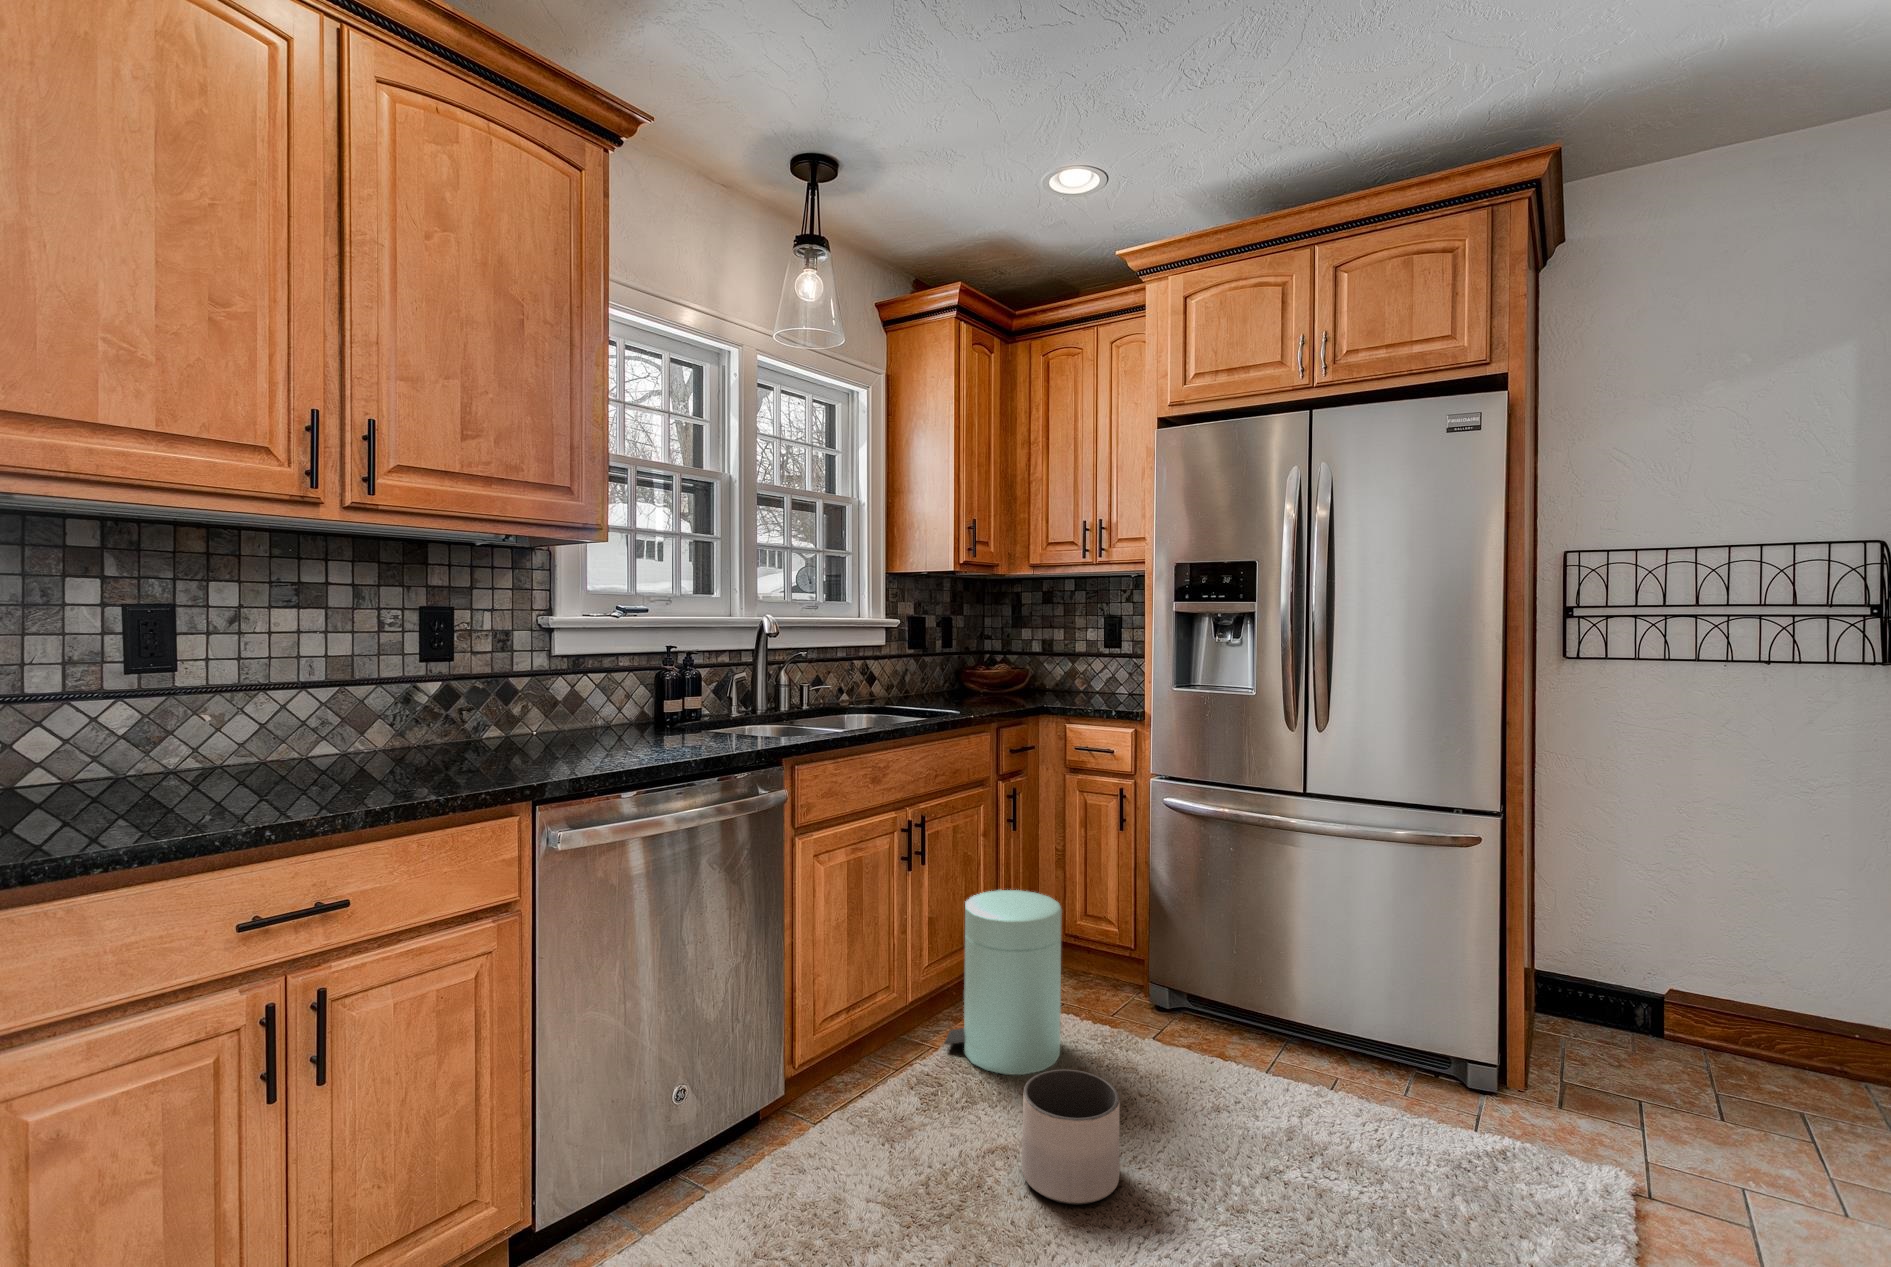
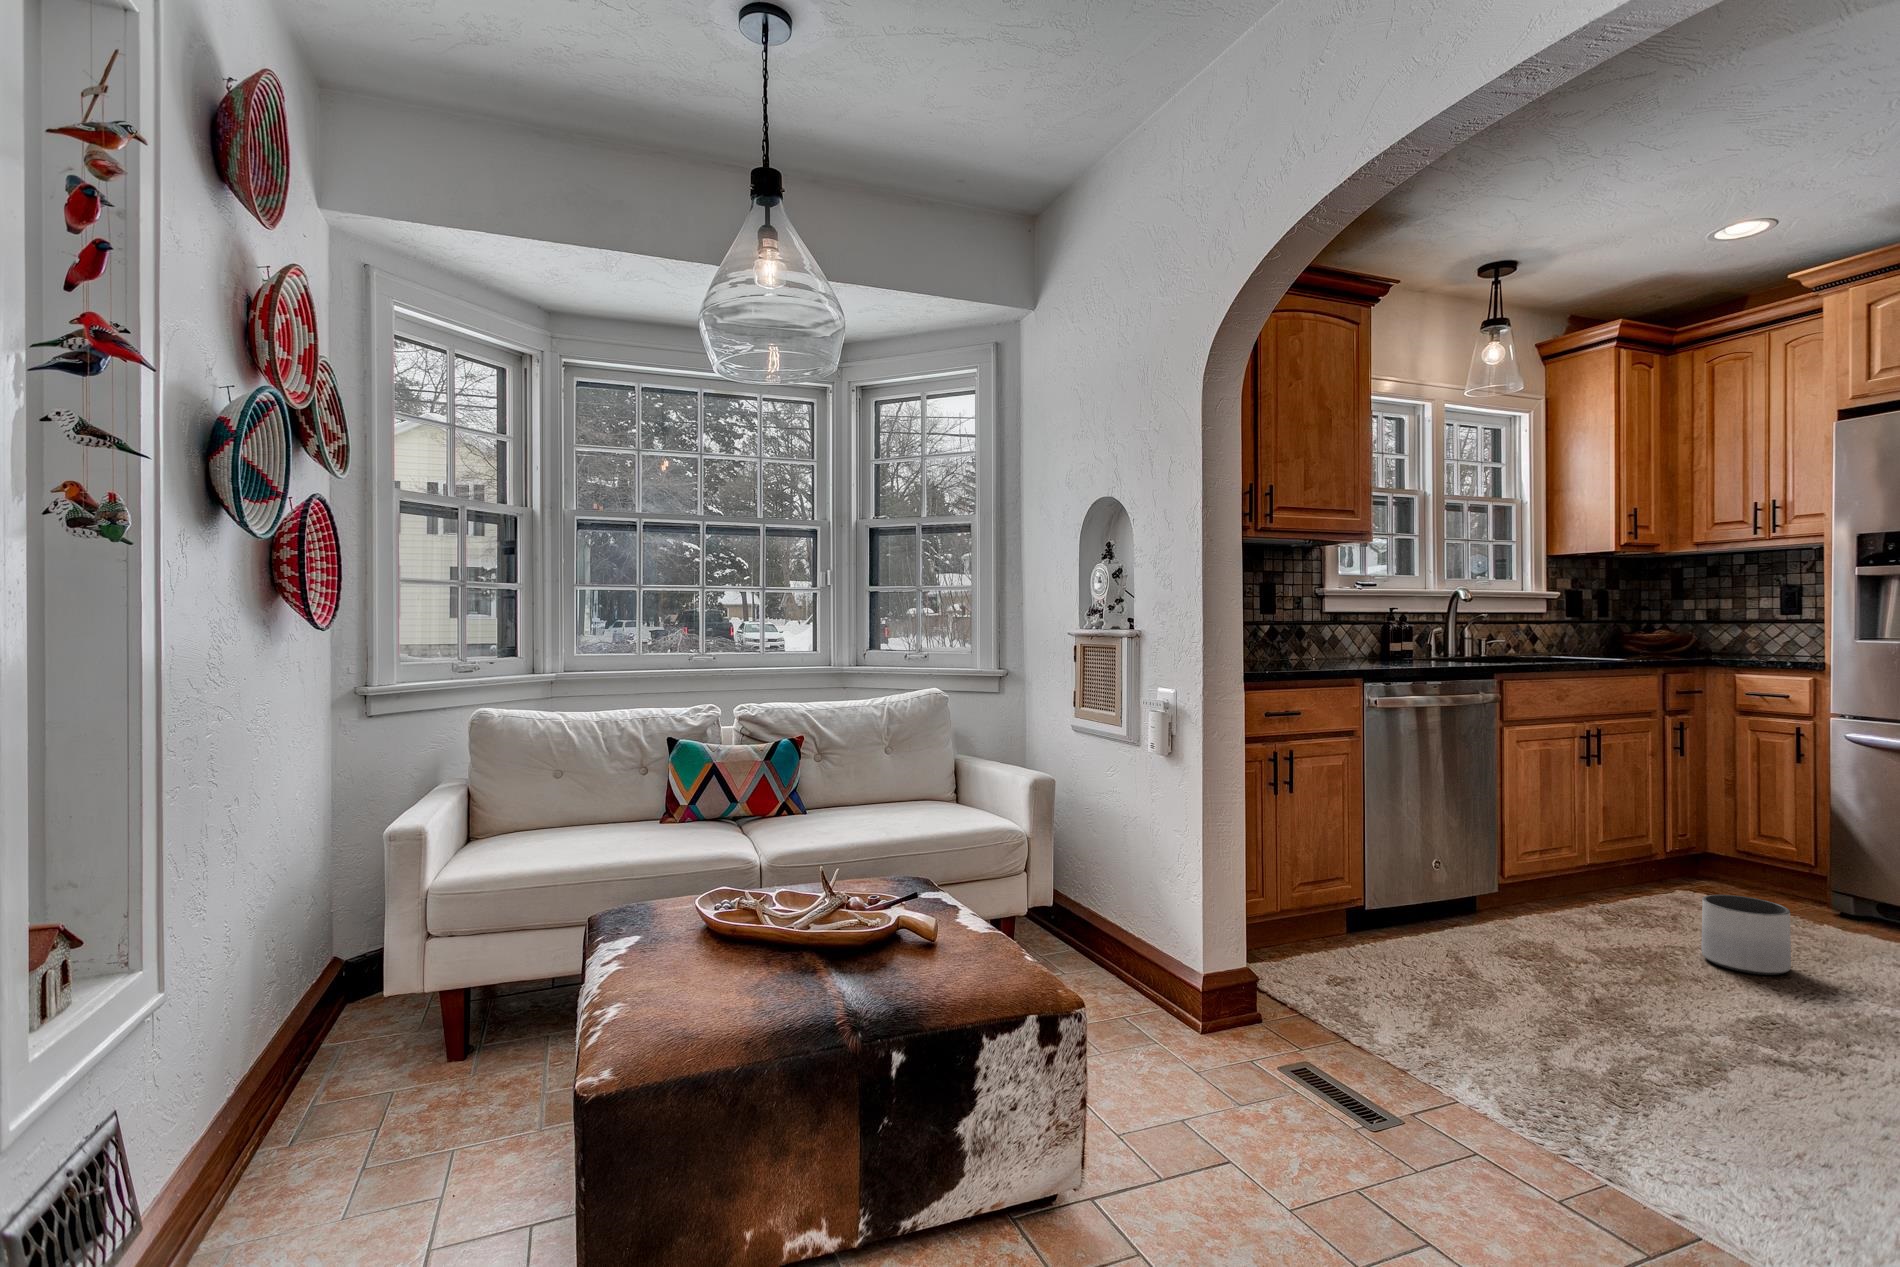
trash can: present [944,890,1062,1075] -> none [1622,792,1734,923]

